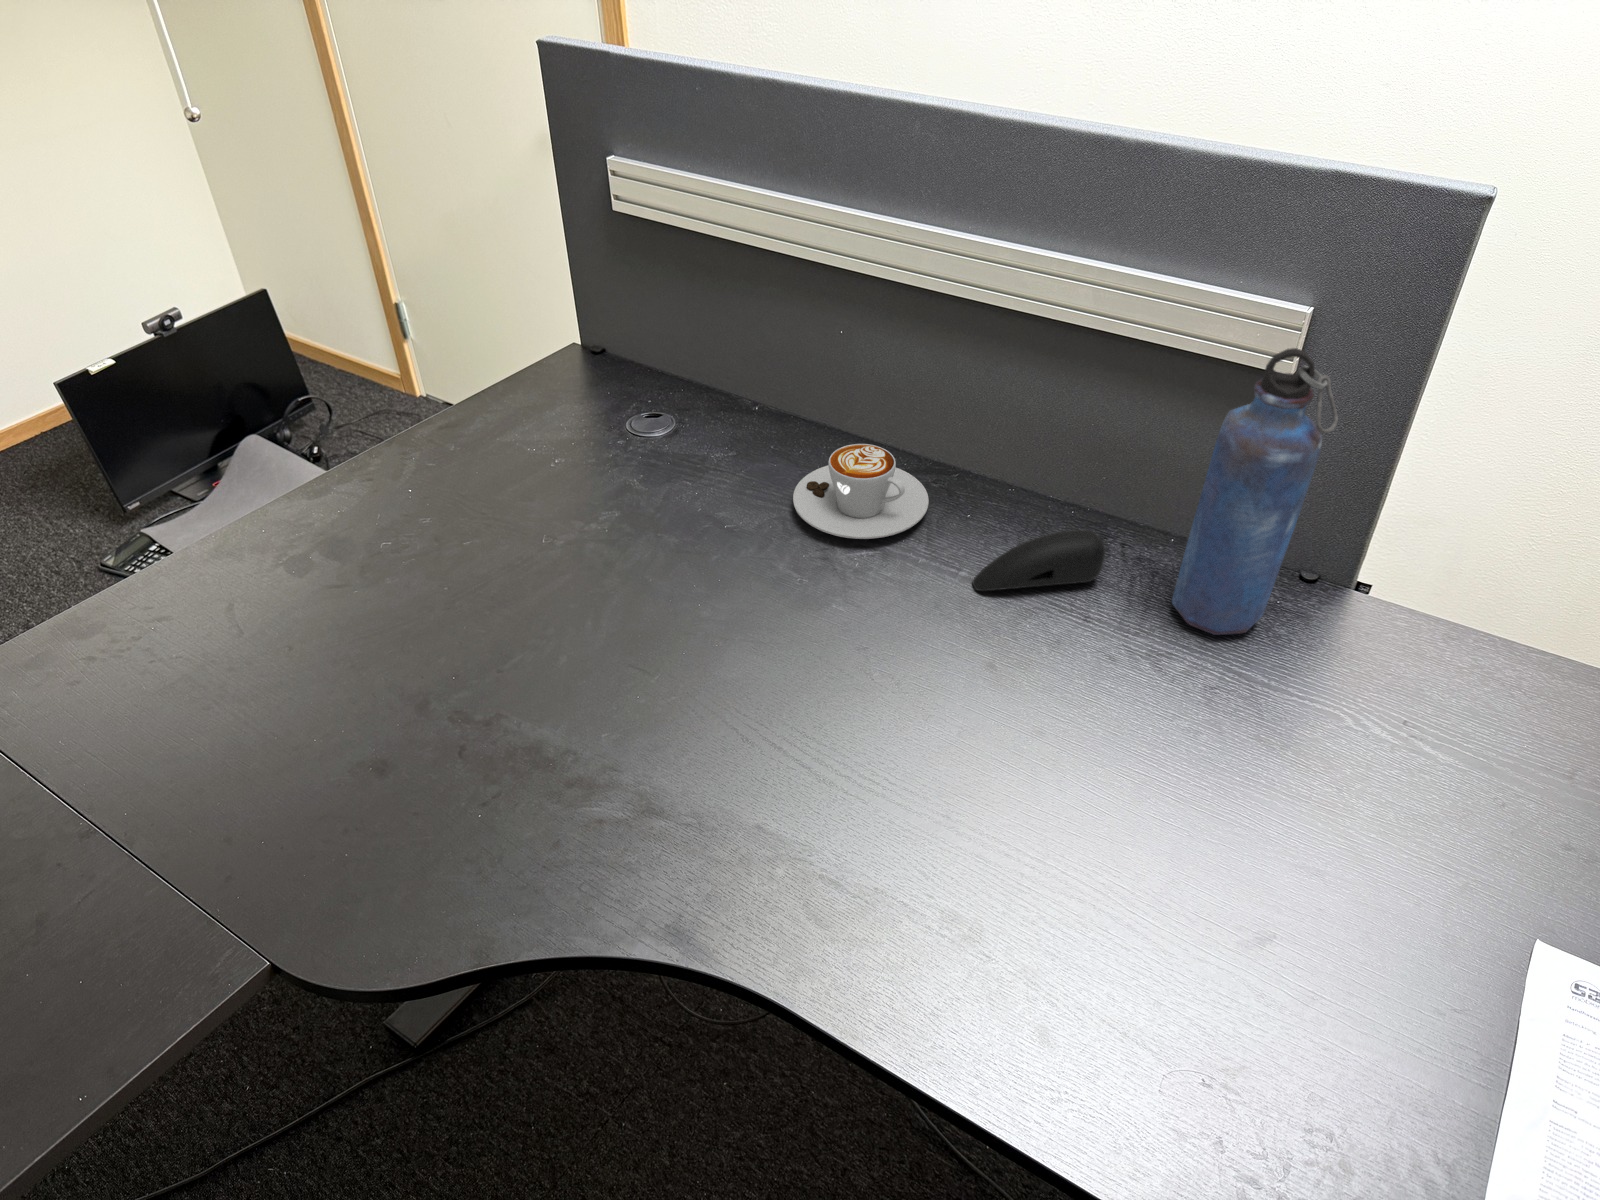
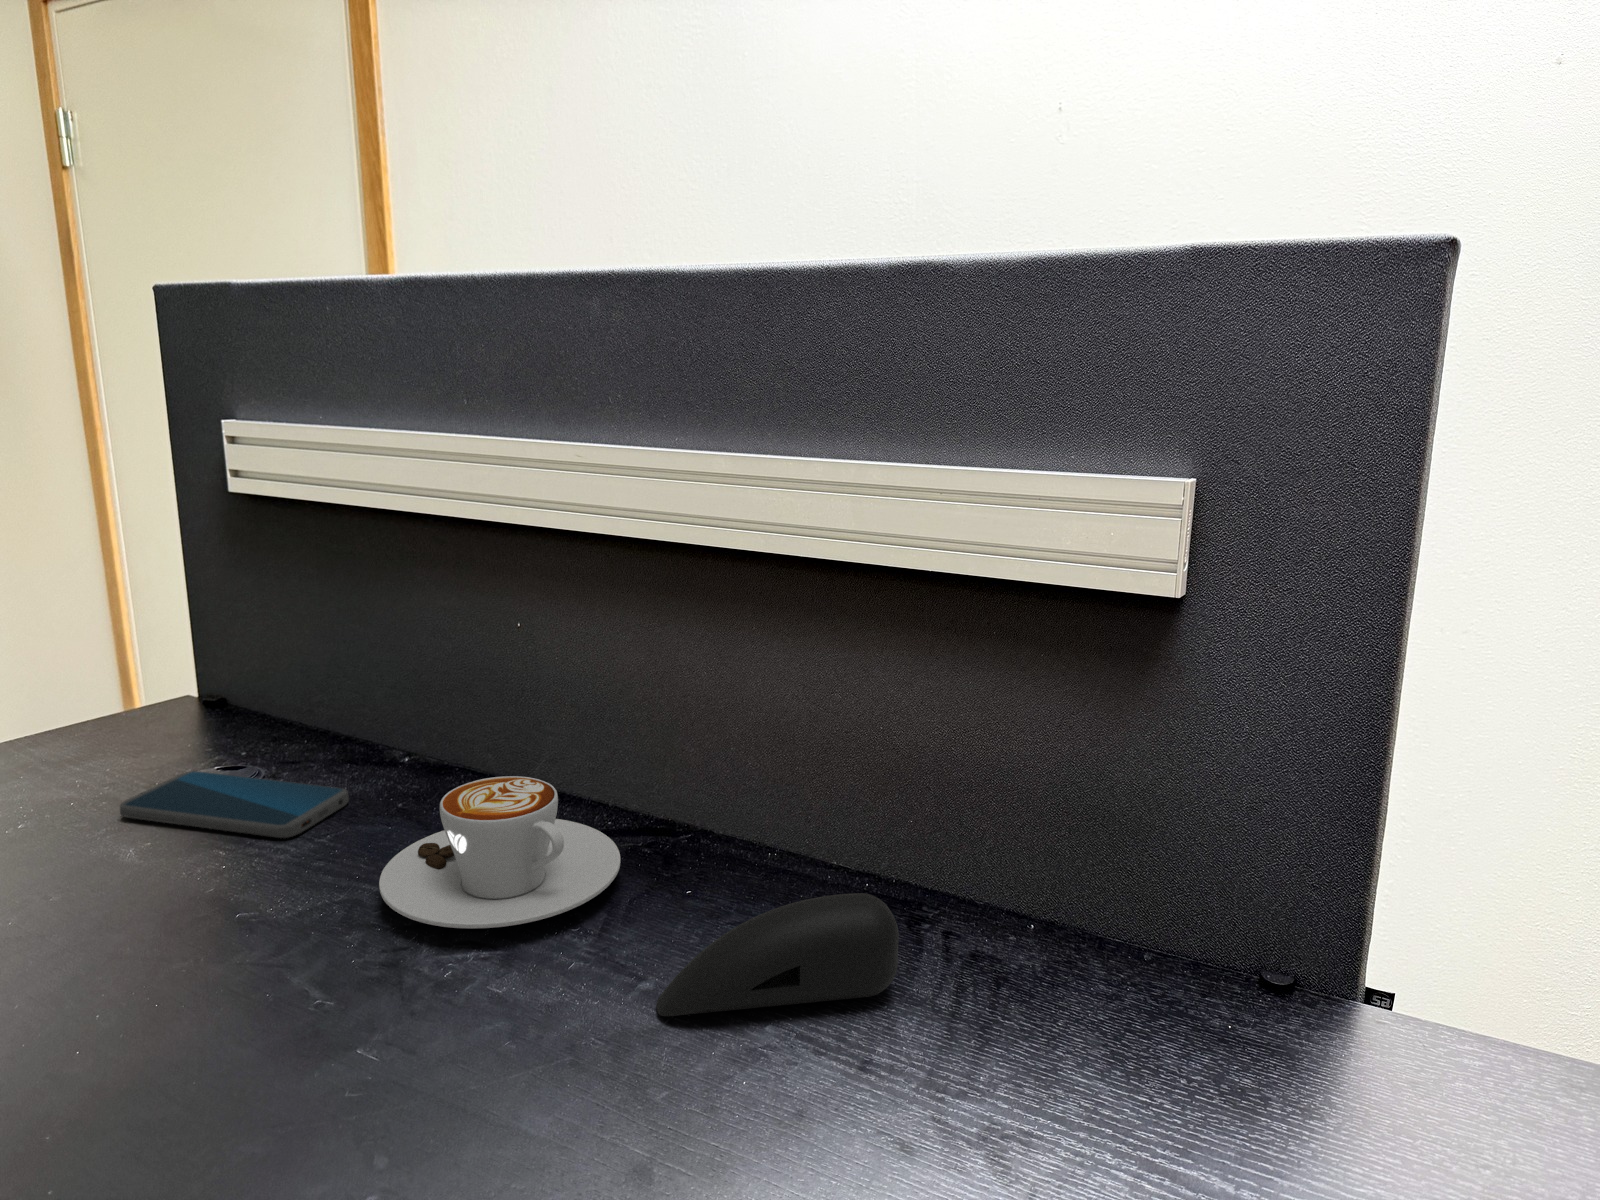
water bottle: present [1172,348,1338,635] -> none [1025,493,1258,1091]
smartphone: none [602,419,735,471] -> present [120,771,349,838]

